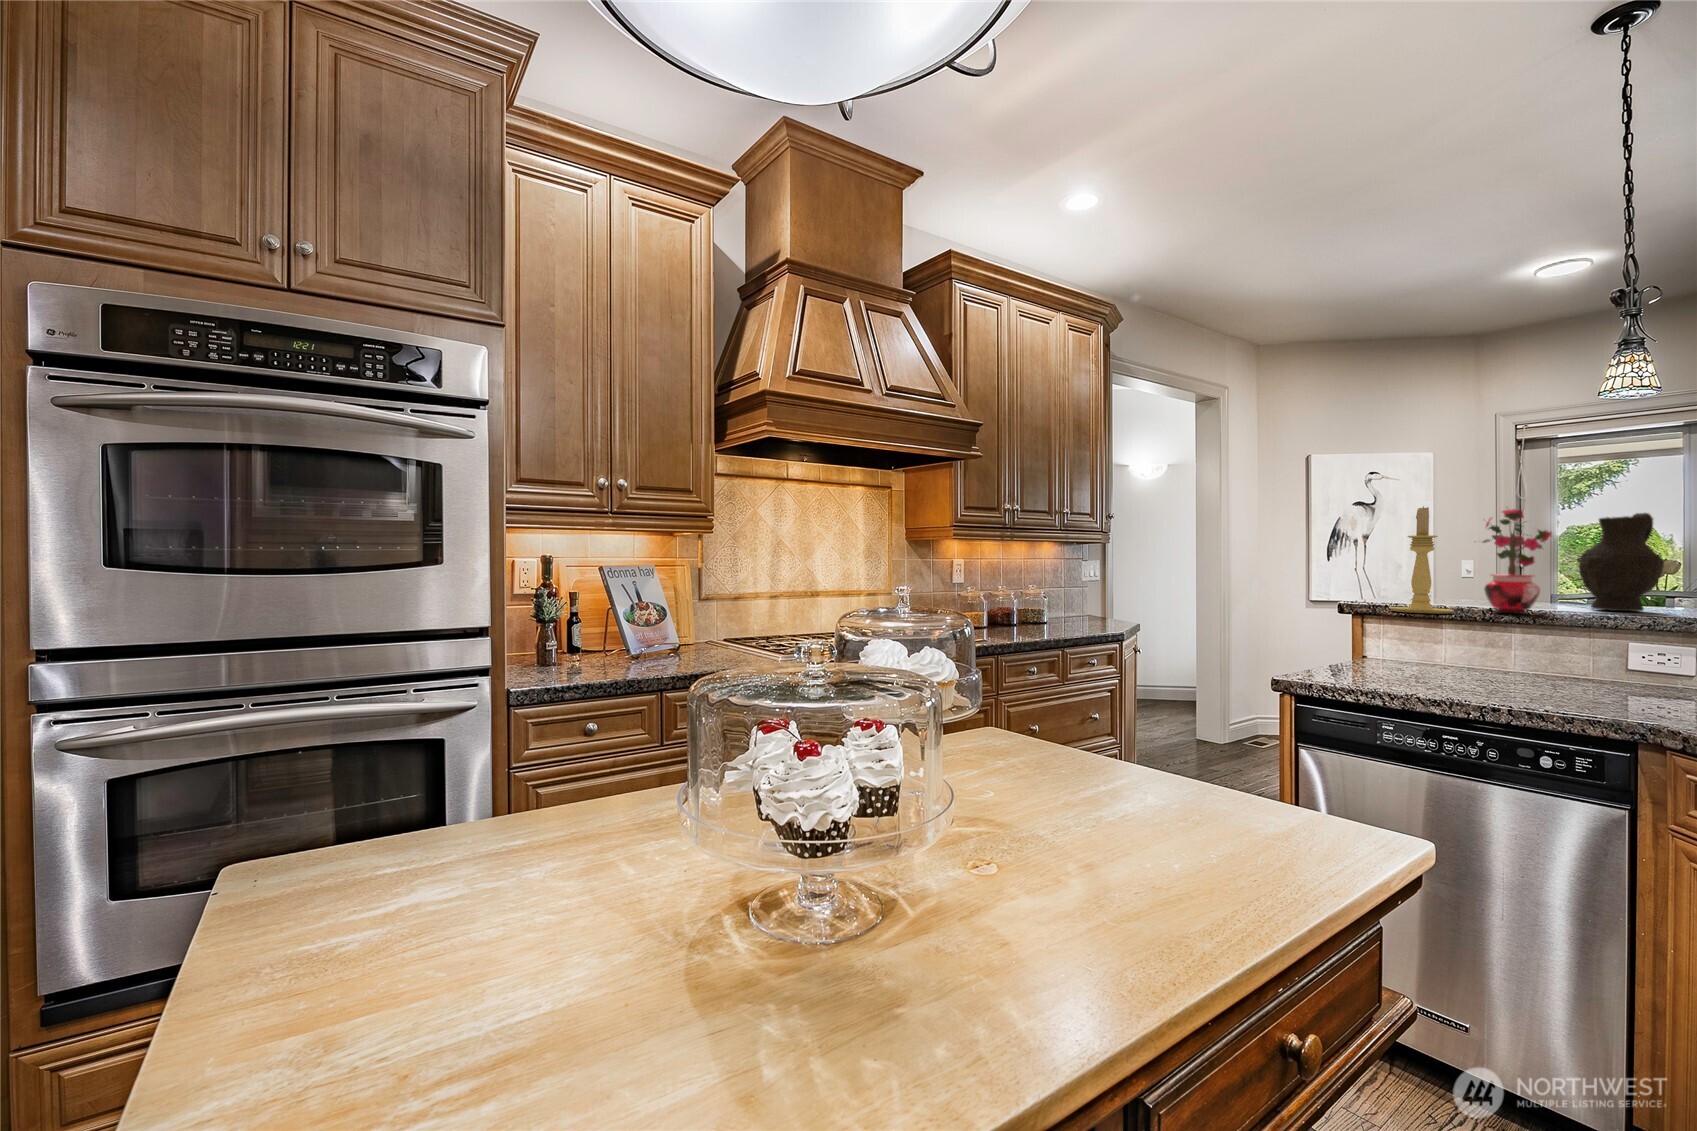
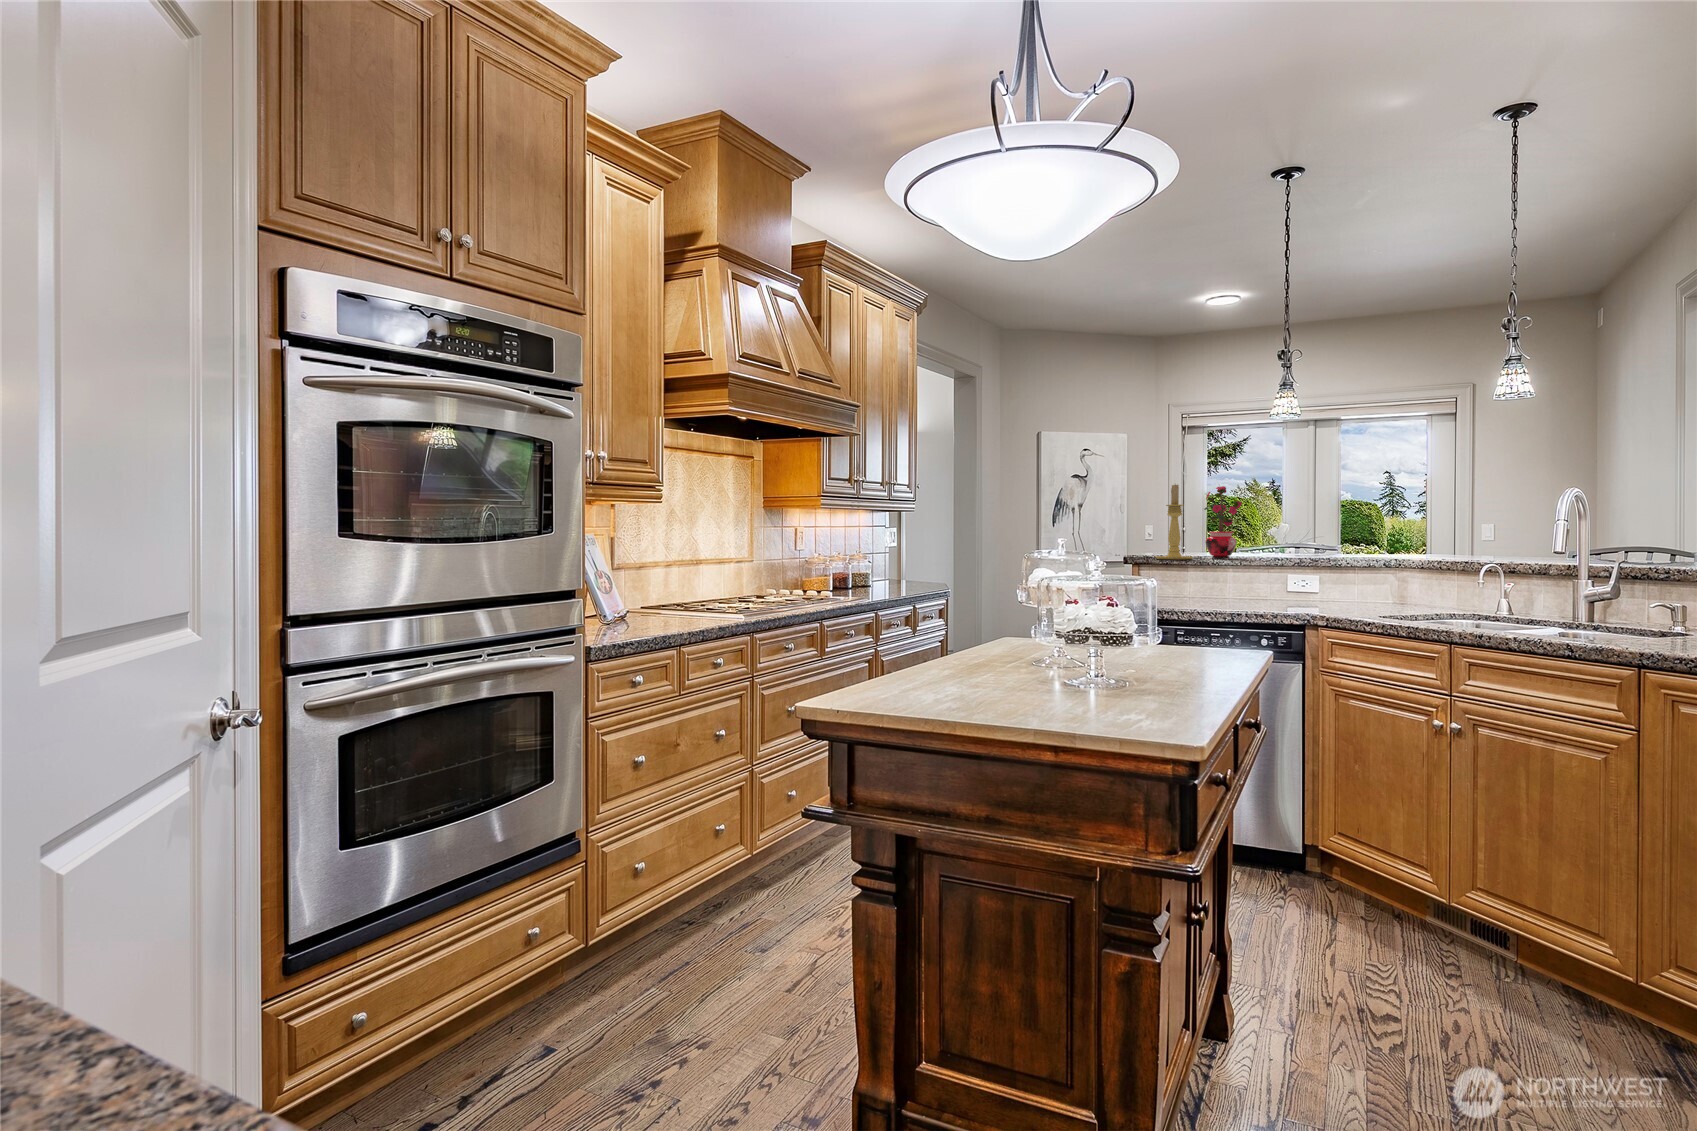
decorative vase: present [1579,513,1664,612] -> none [1248,489,1291,556]

